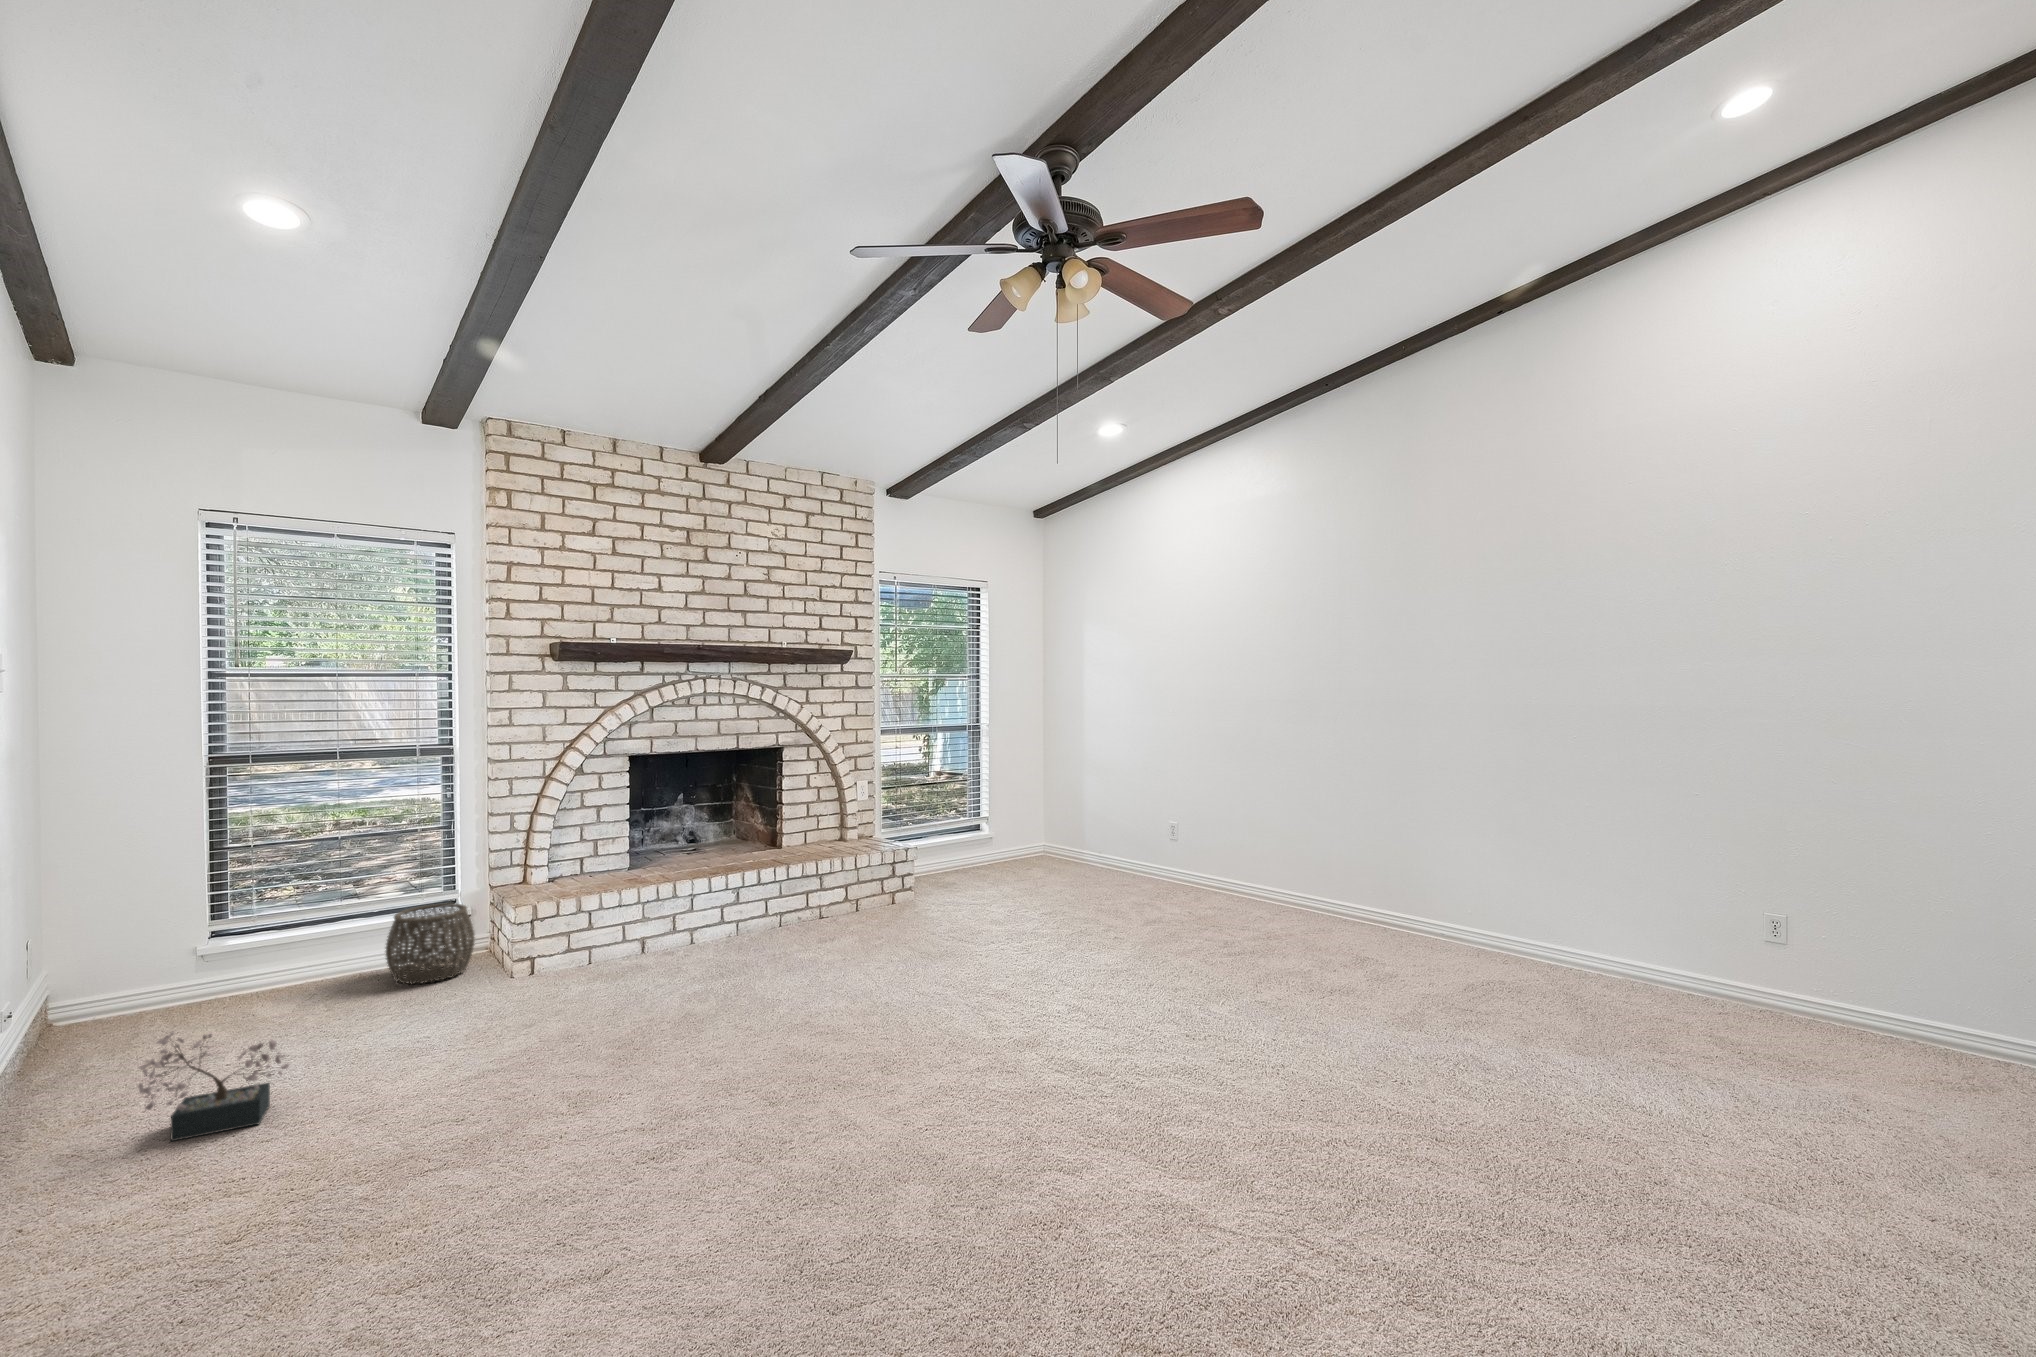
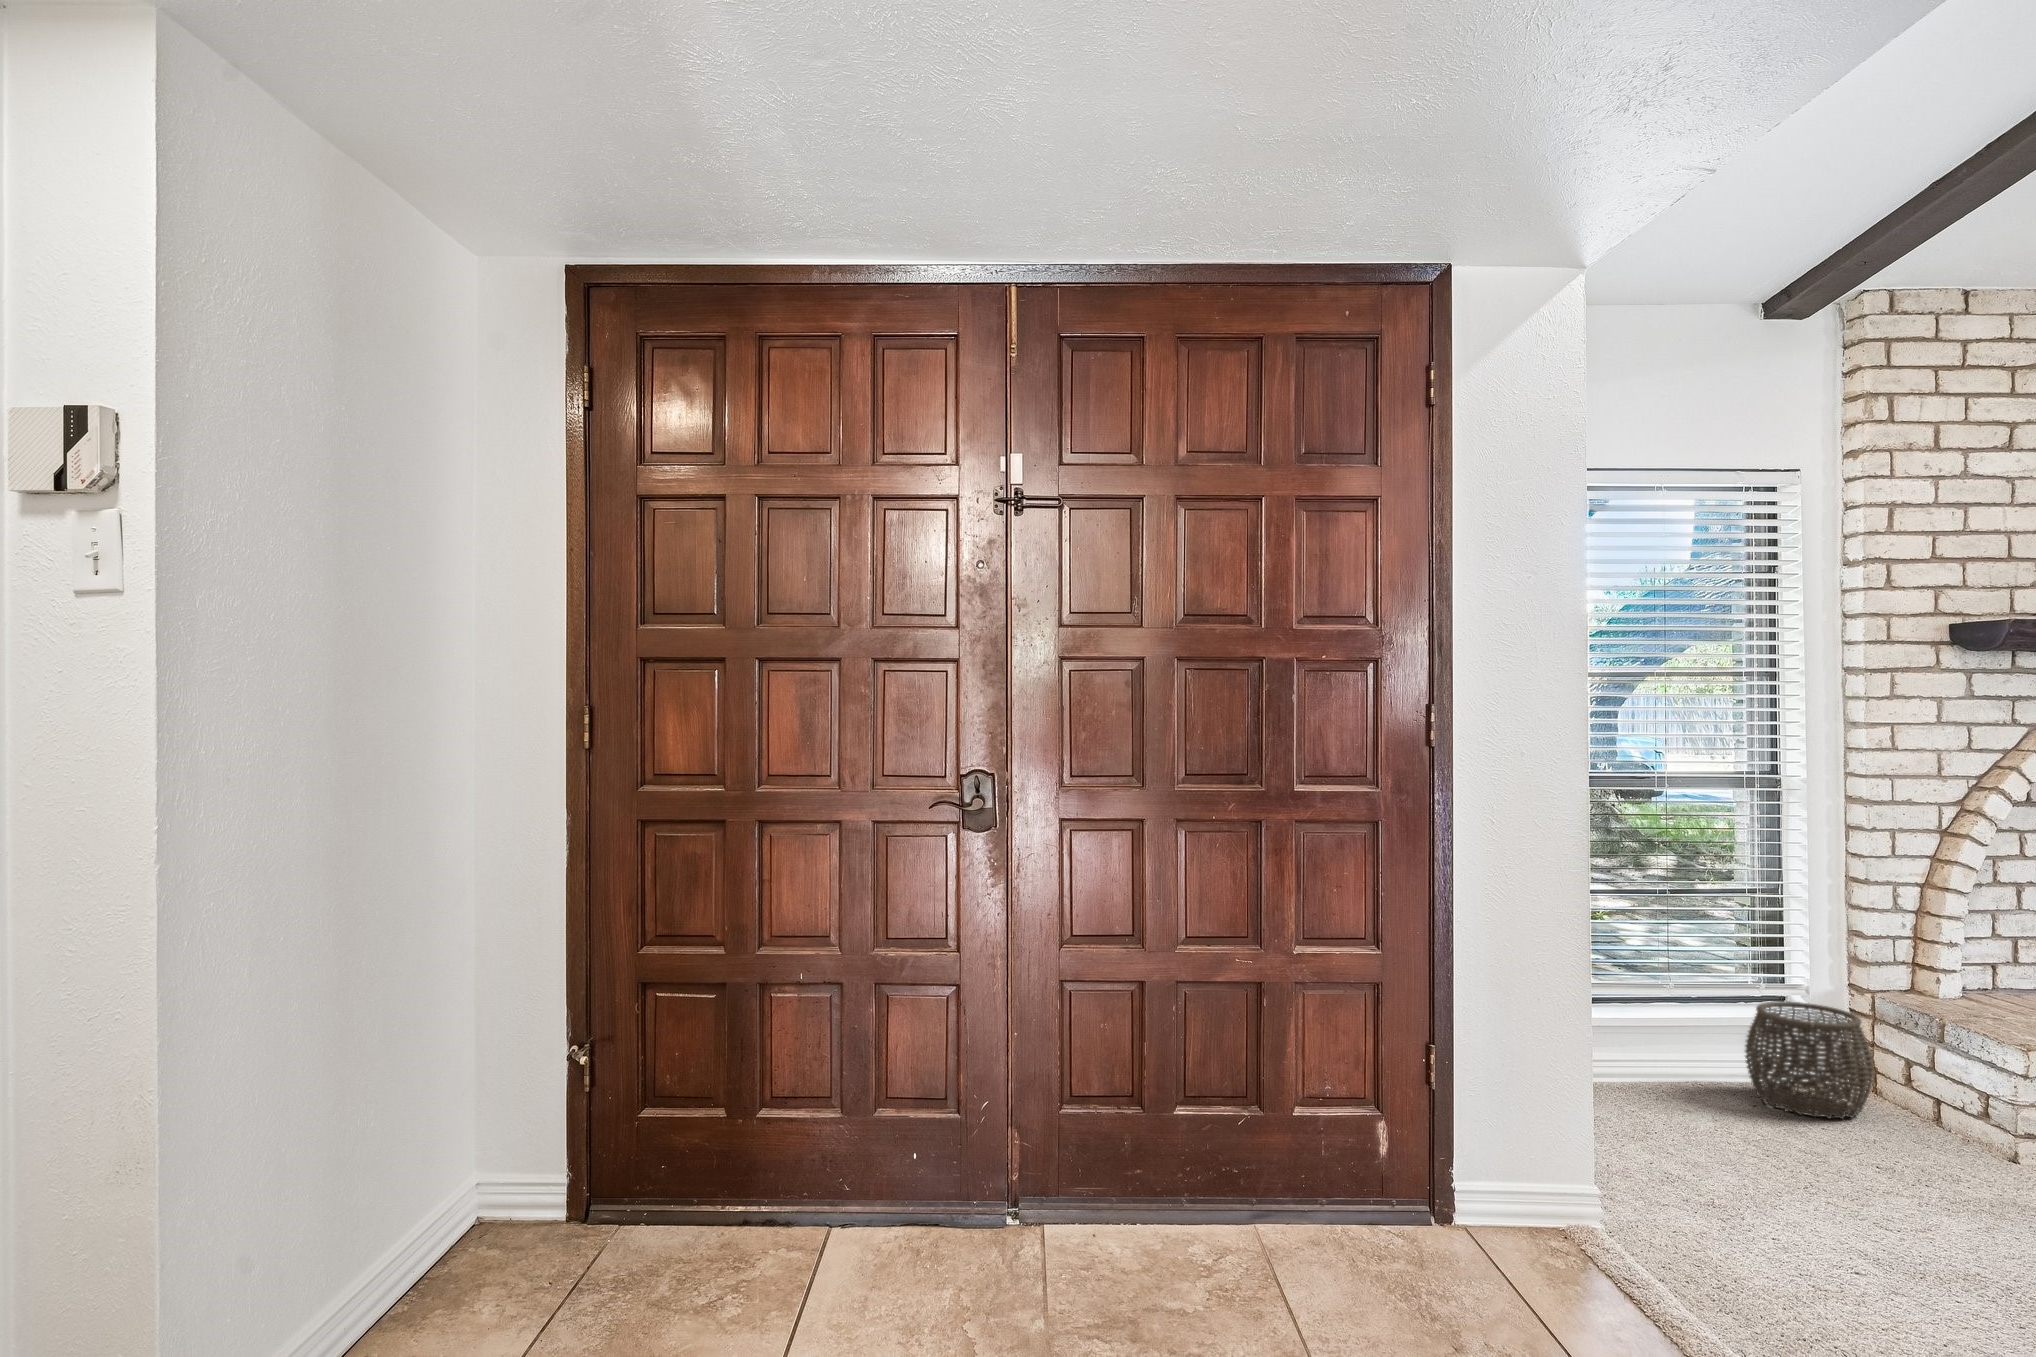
decorative plant: present [138,1032,289,1141] -> none [1721,1138,1907,1302]

